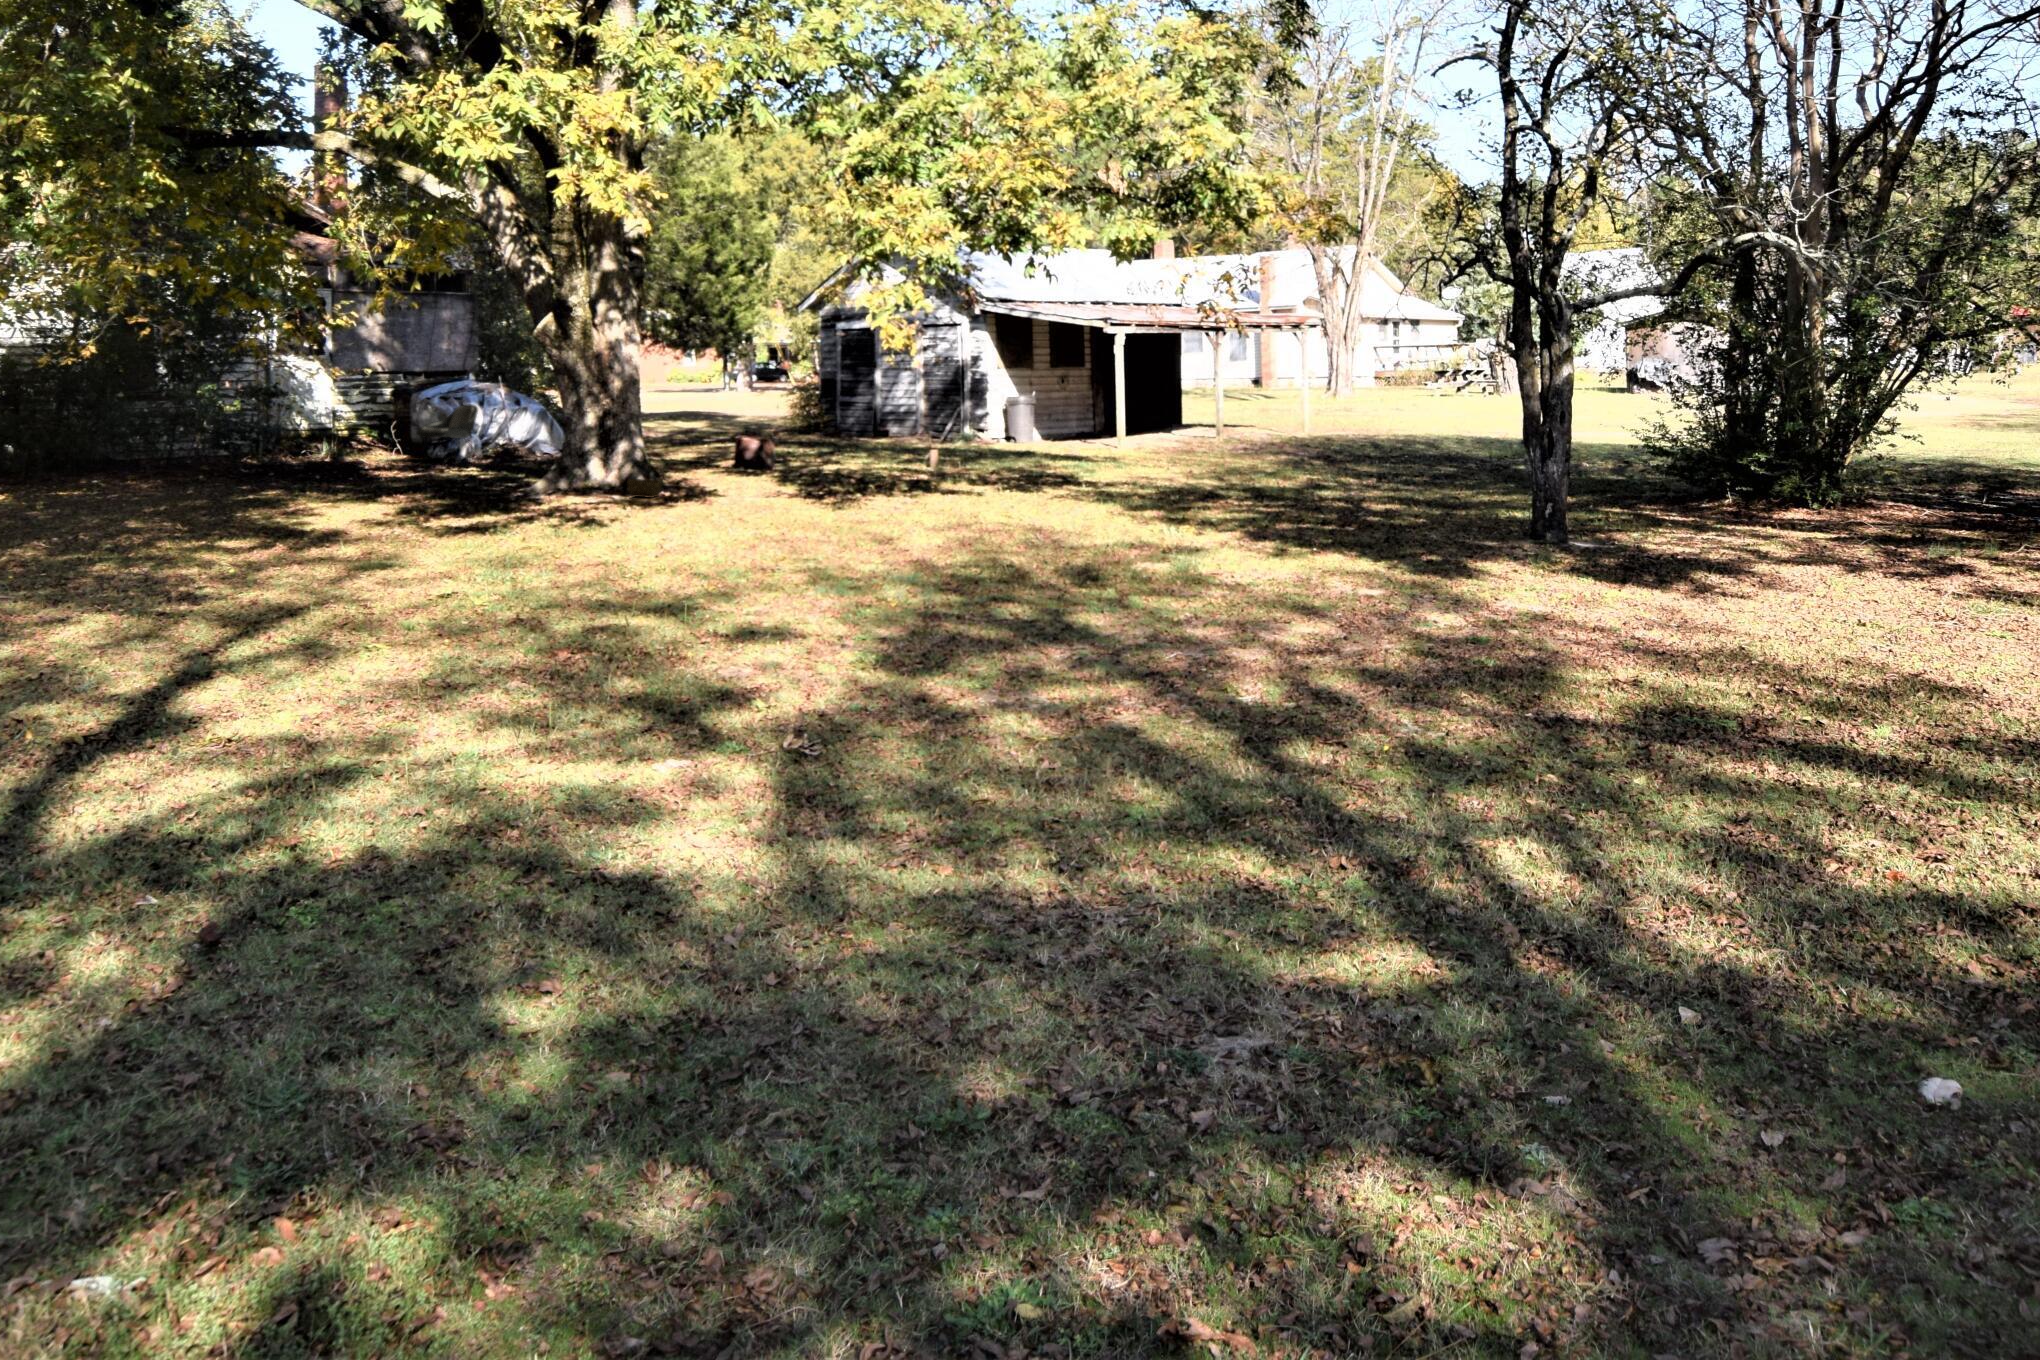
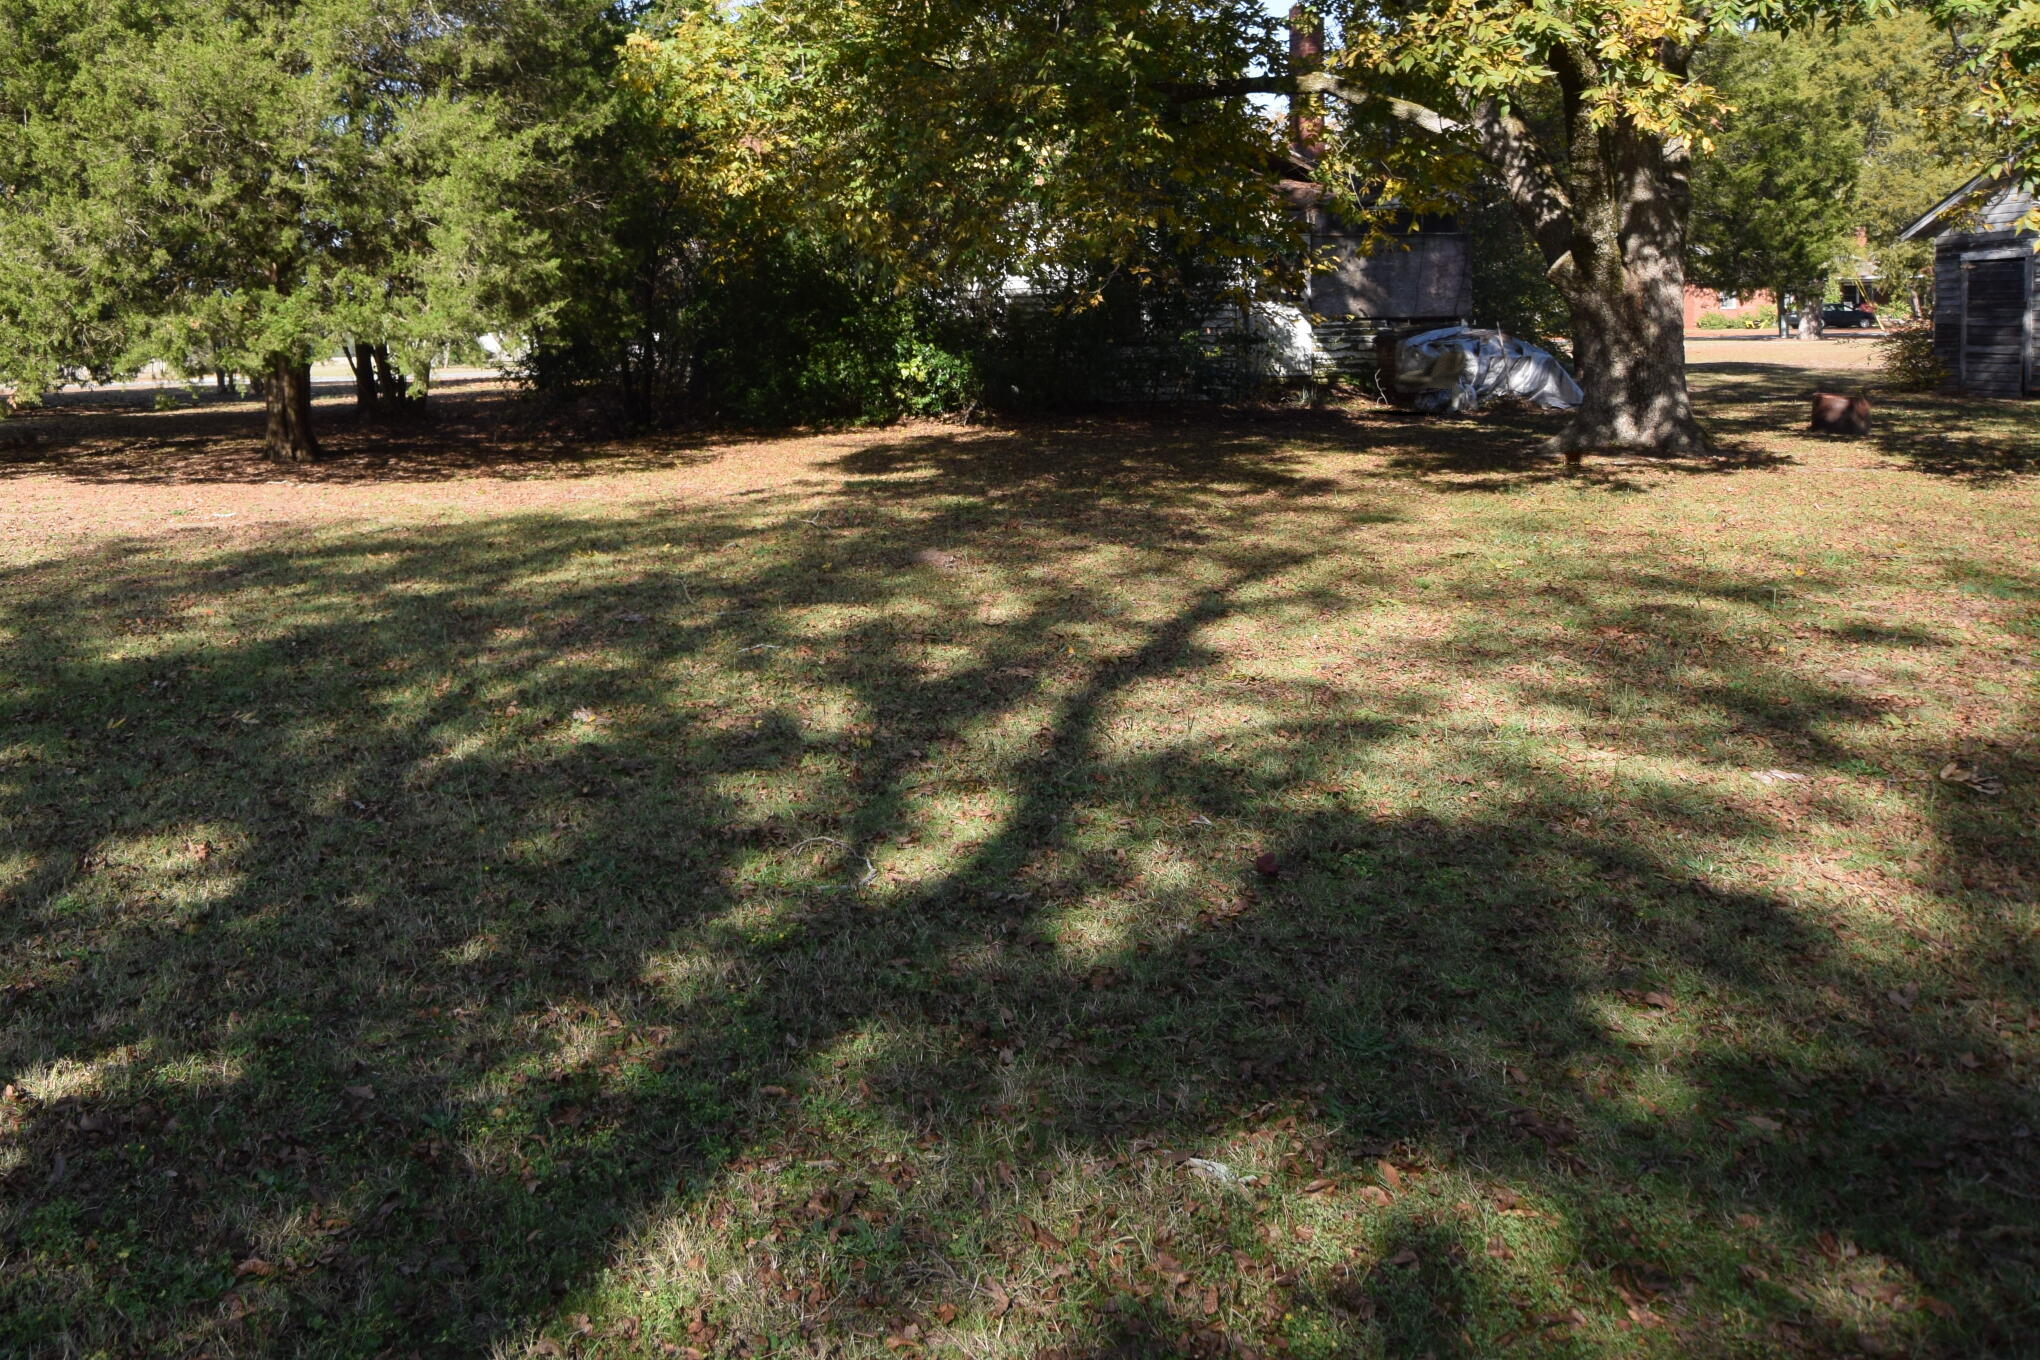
potted plant: none [533,474,579,500] -> present [1546,438,1600,464]
woven basket: present [627,474,663,498] -> none [1670,438,1723,470]

